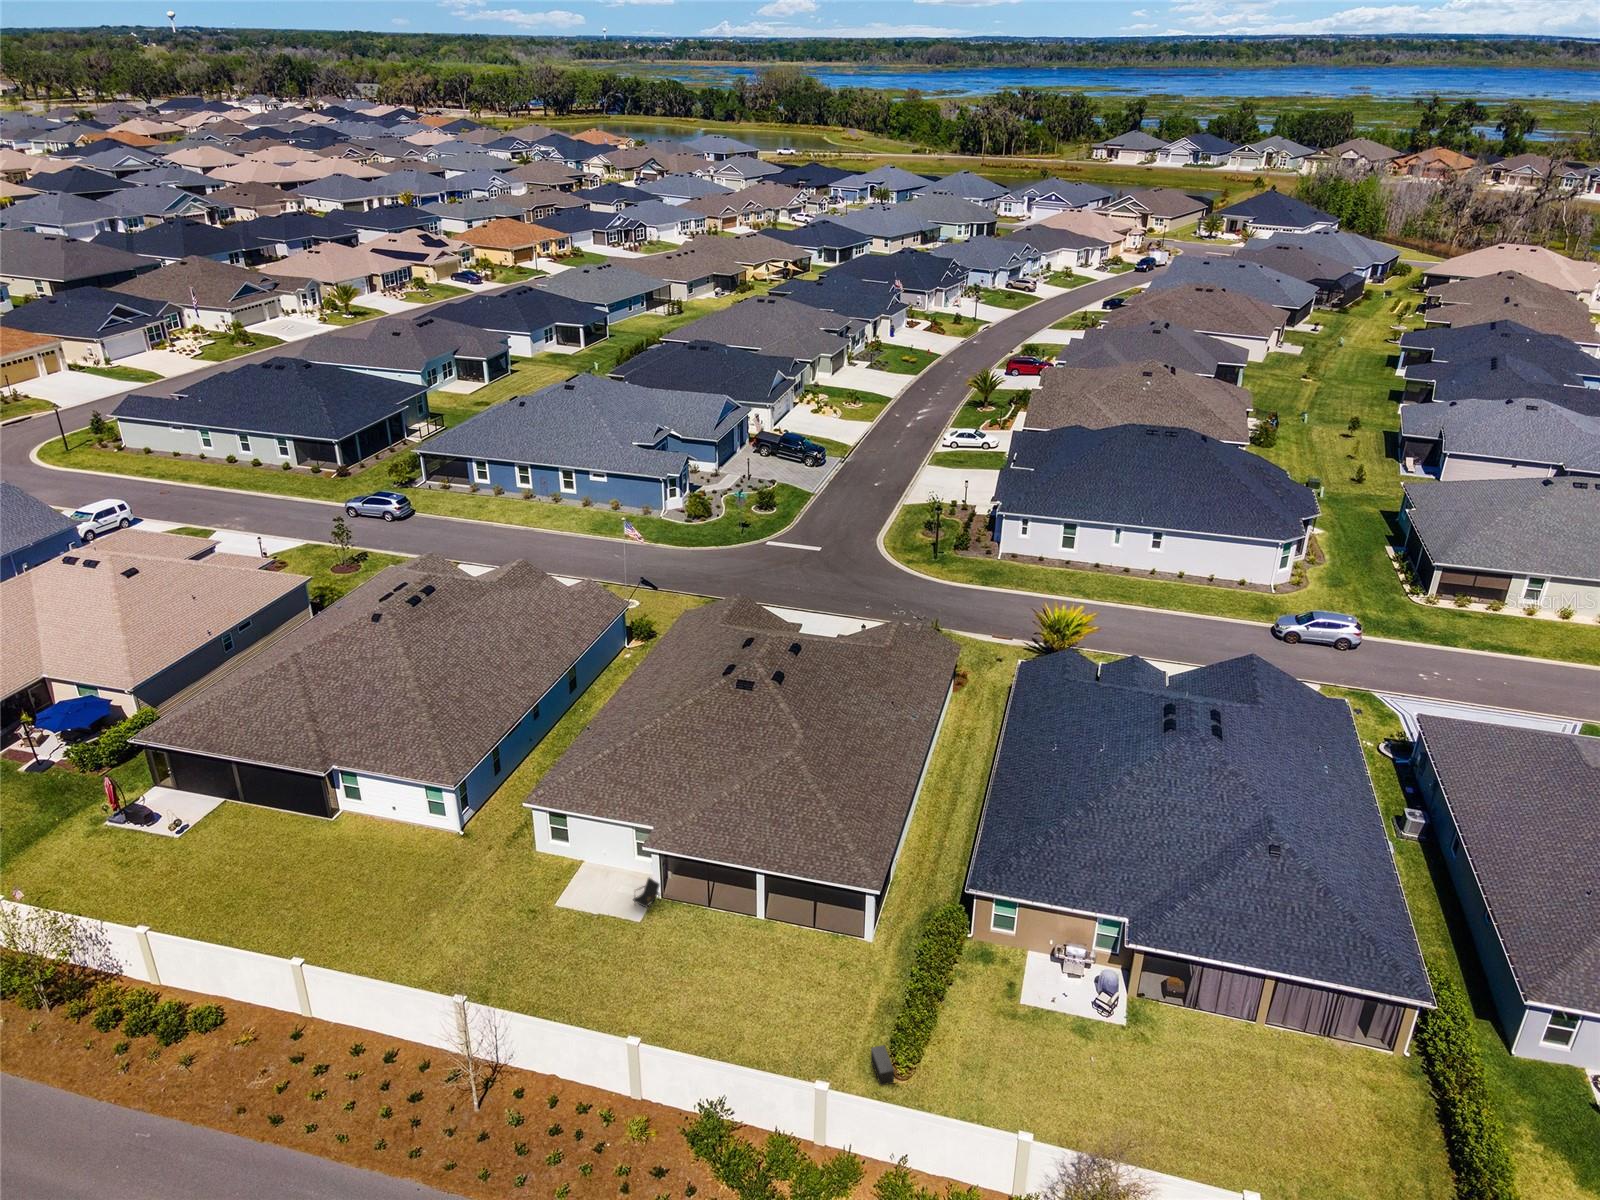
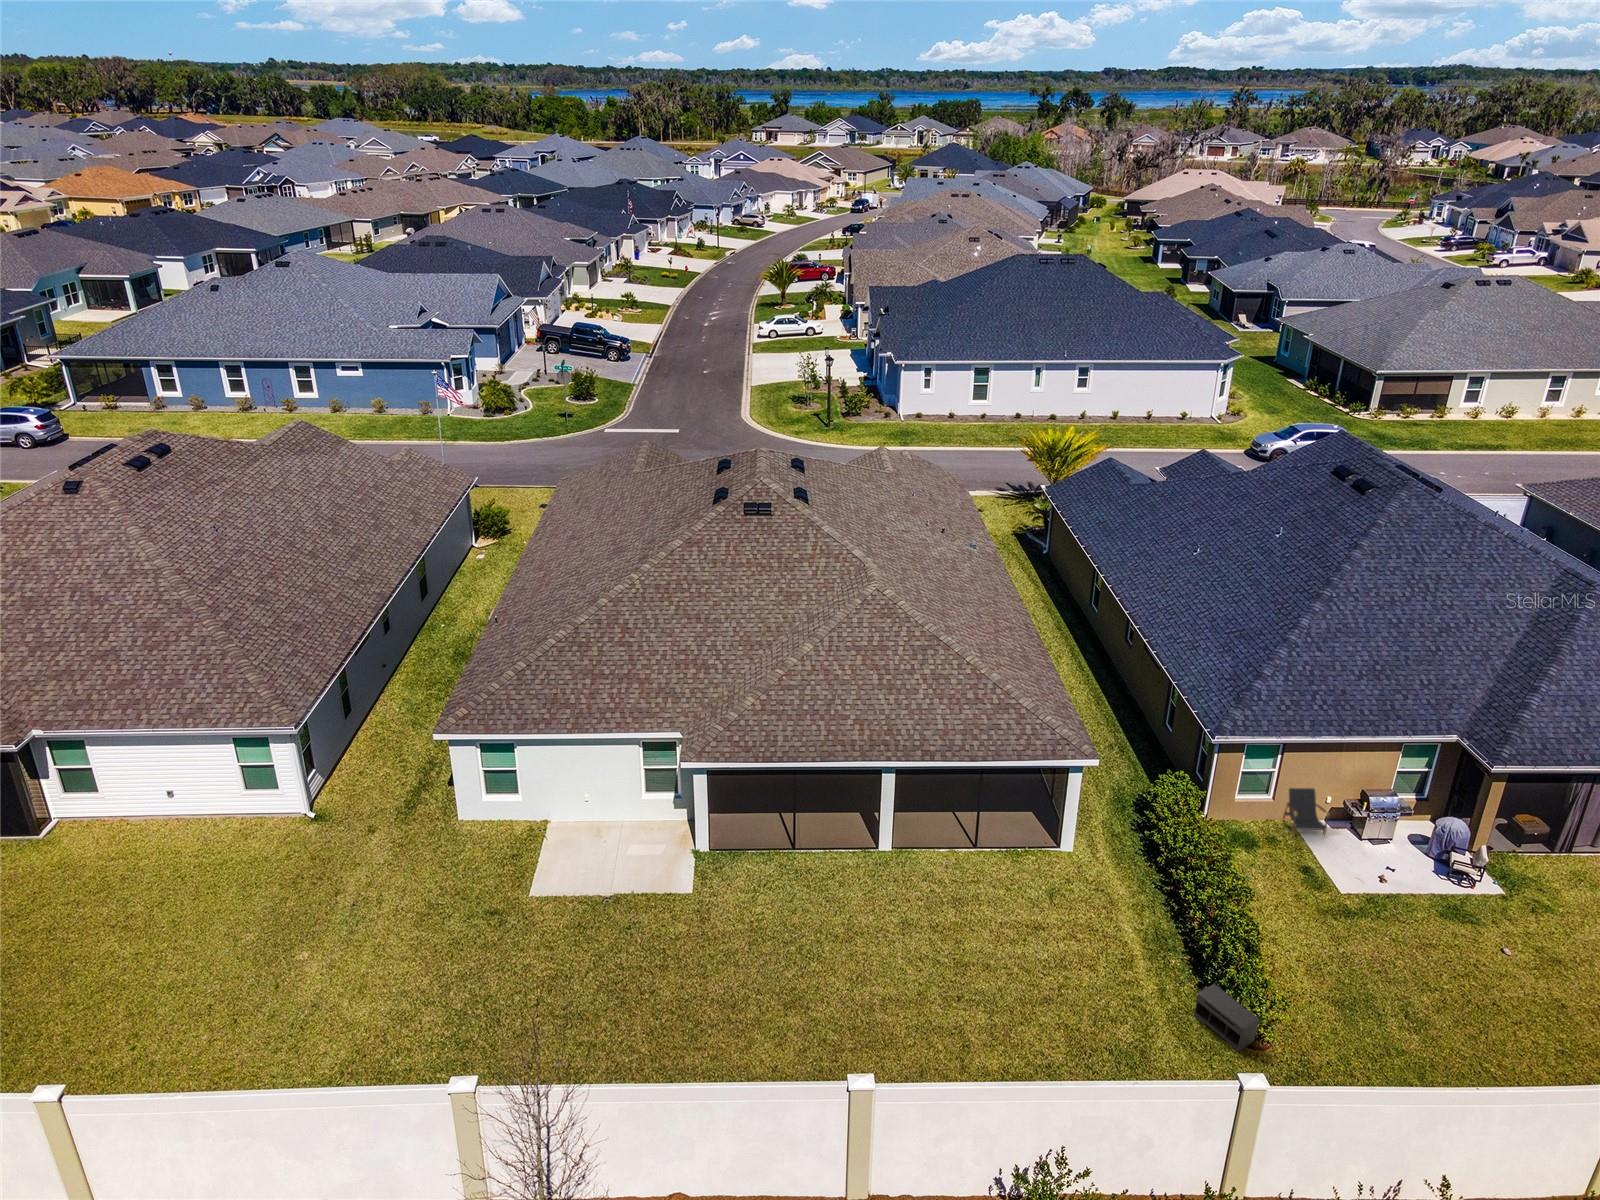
lounge chair: present [633,878,660,908] -> present [1283,788,1329,837]

